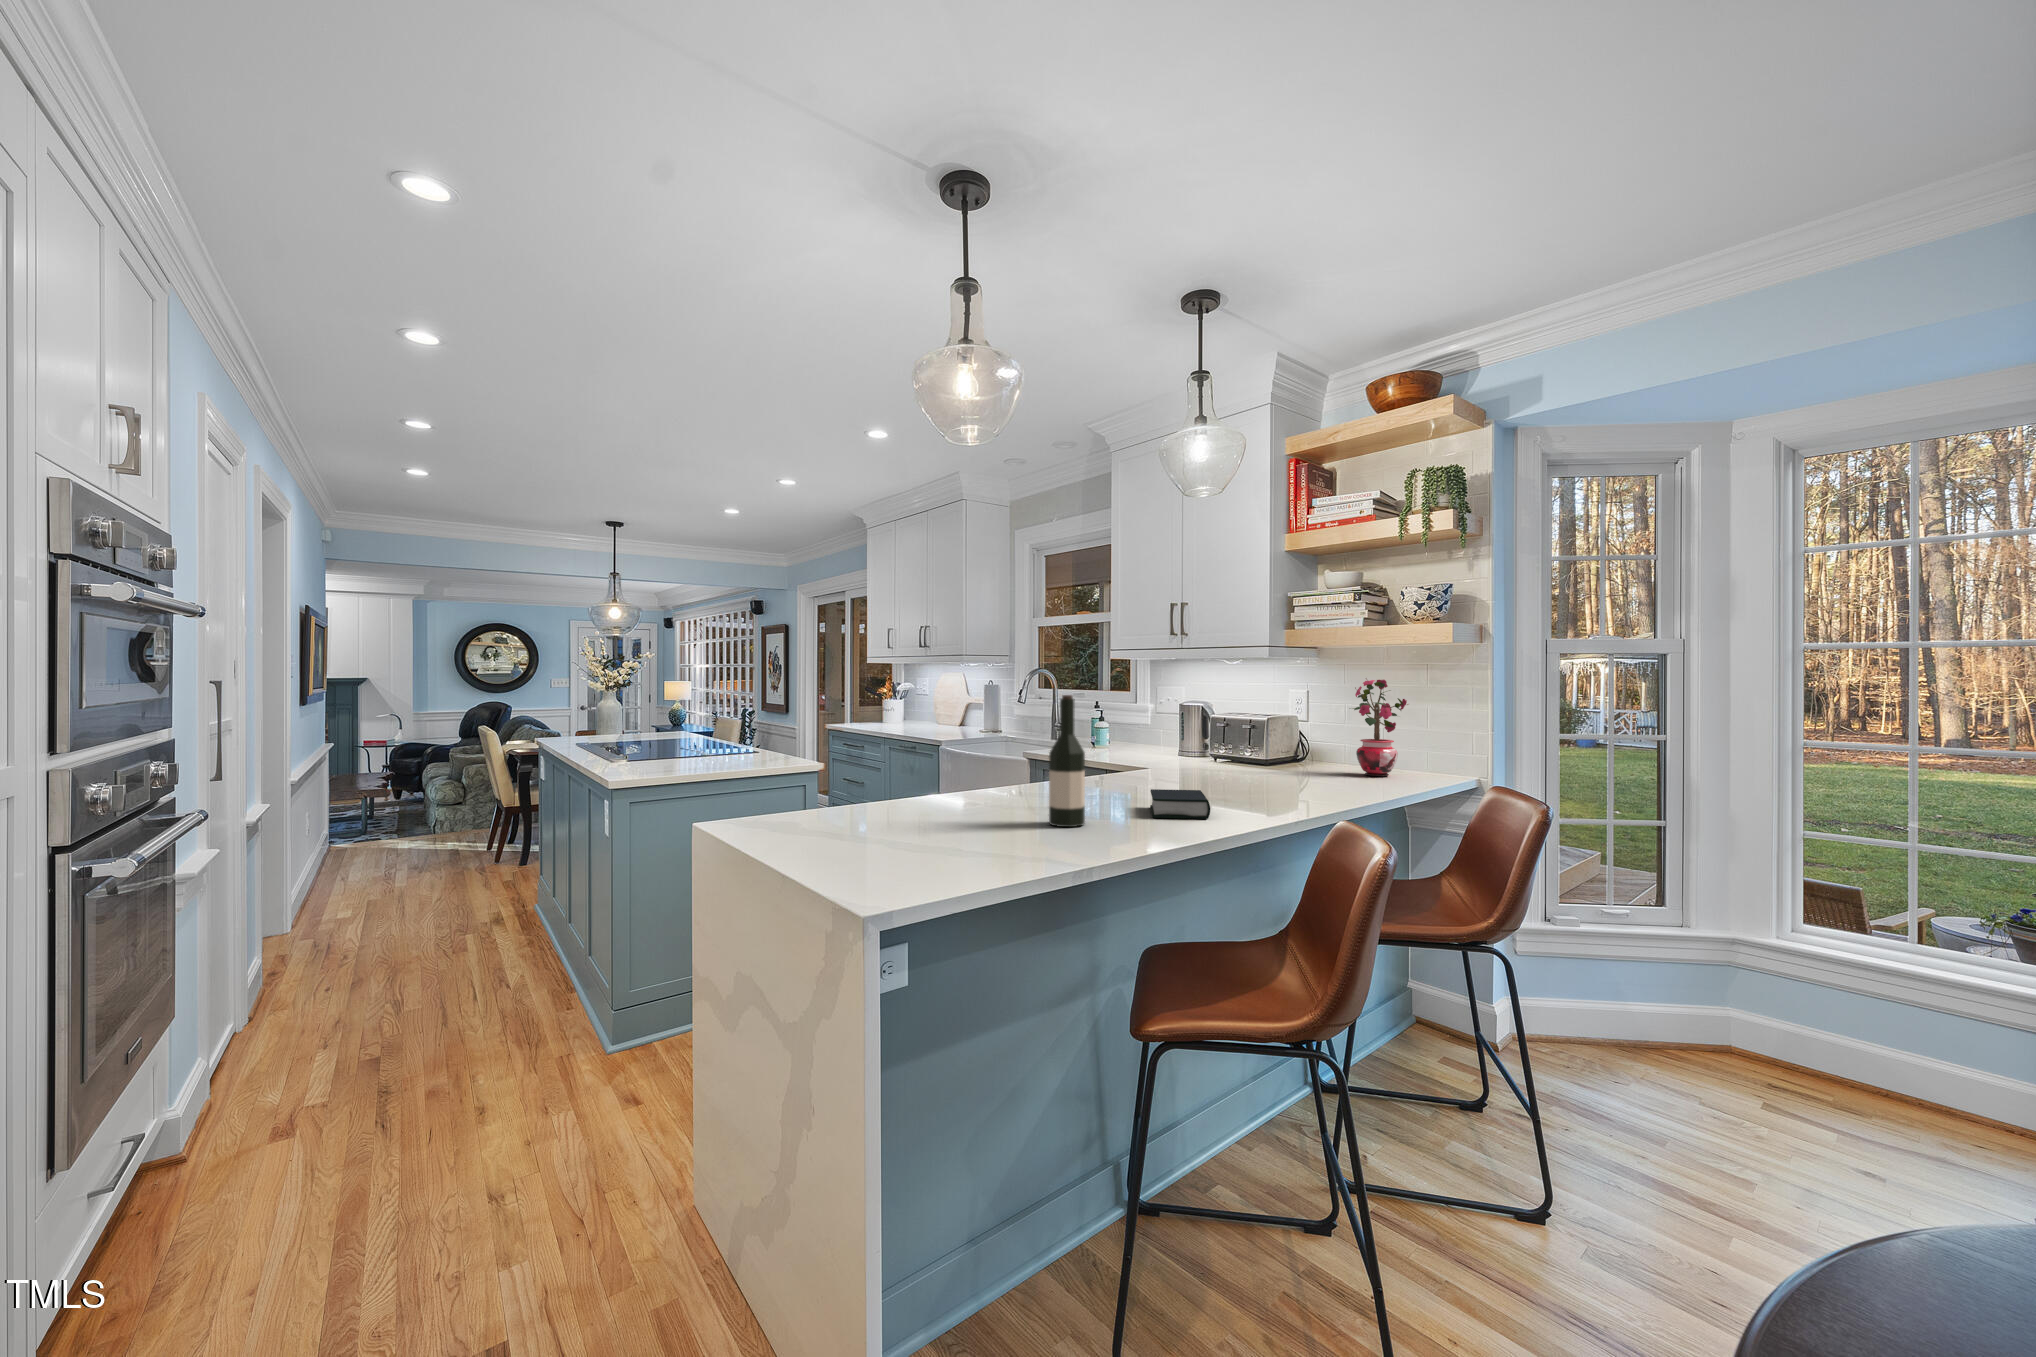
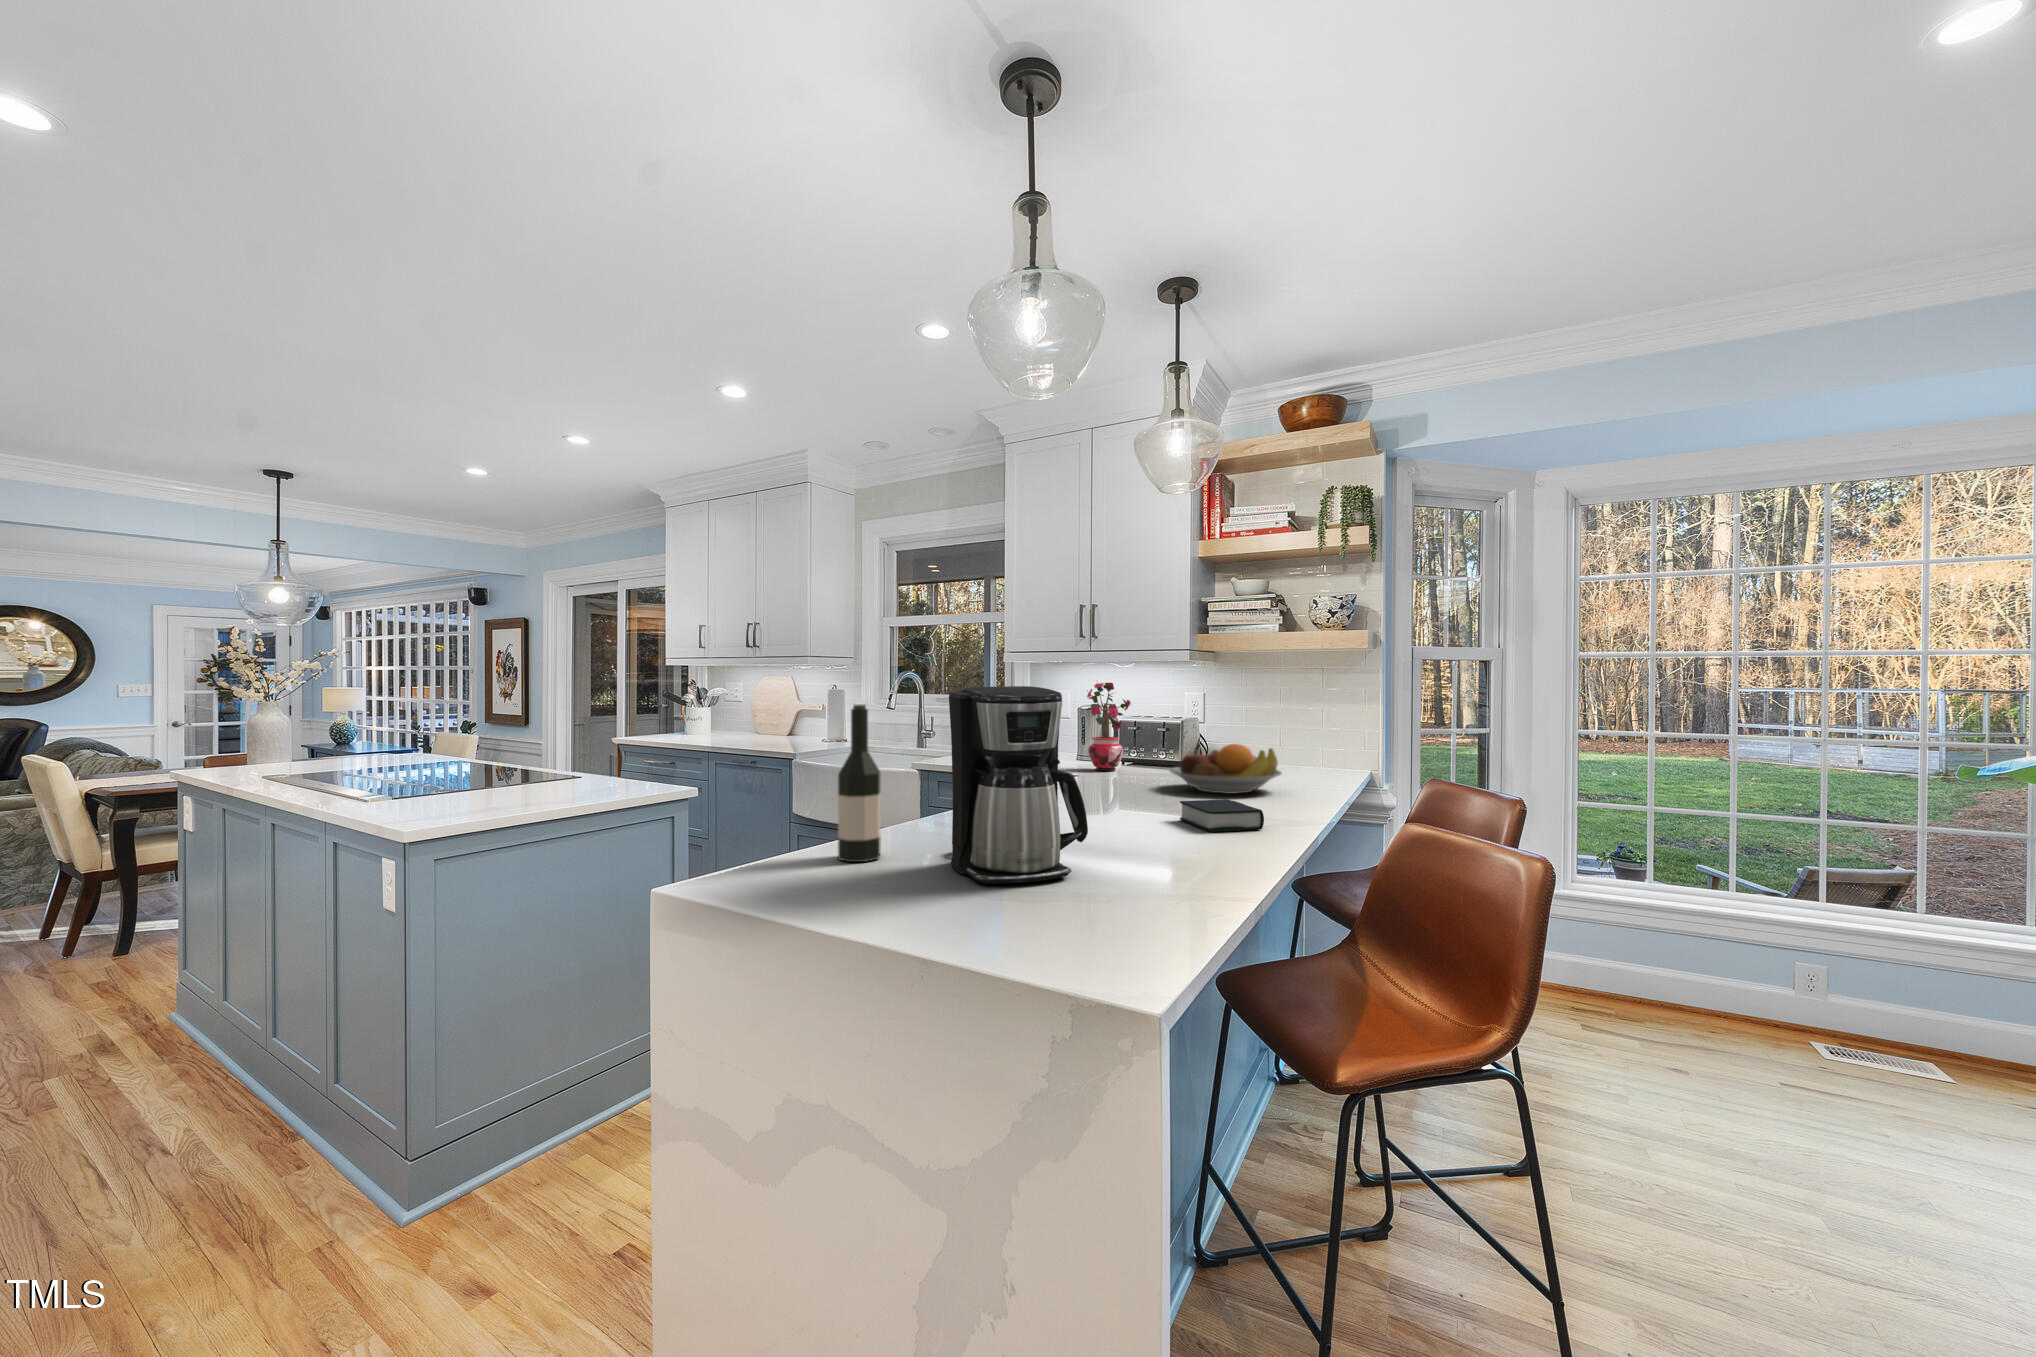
coffee maker: none [863,679,975,842] -> present [949,686,1088,884]
potted plant: present [1353,680,1408,776] -> present [1086,682,1130,771]
wine bottle: present [1049,695,1085,827] -> present [838,705,880,862]
fruit bowl: none [1205,740,1319,789] -> present [1169,744,1282,794]

